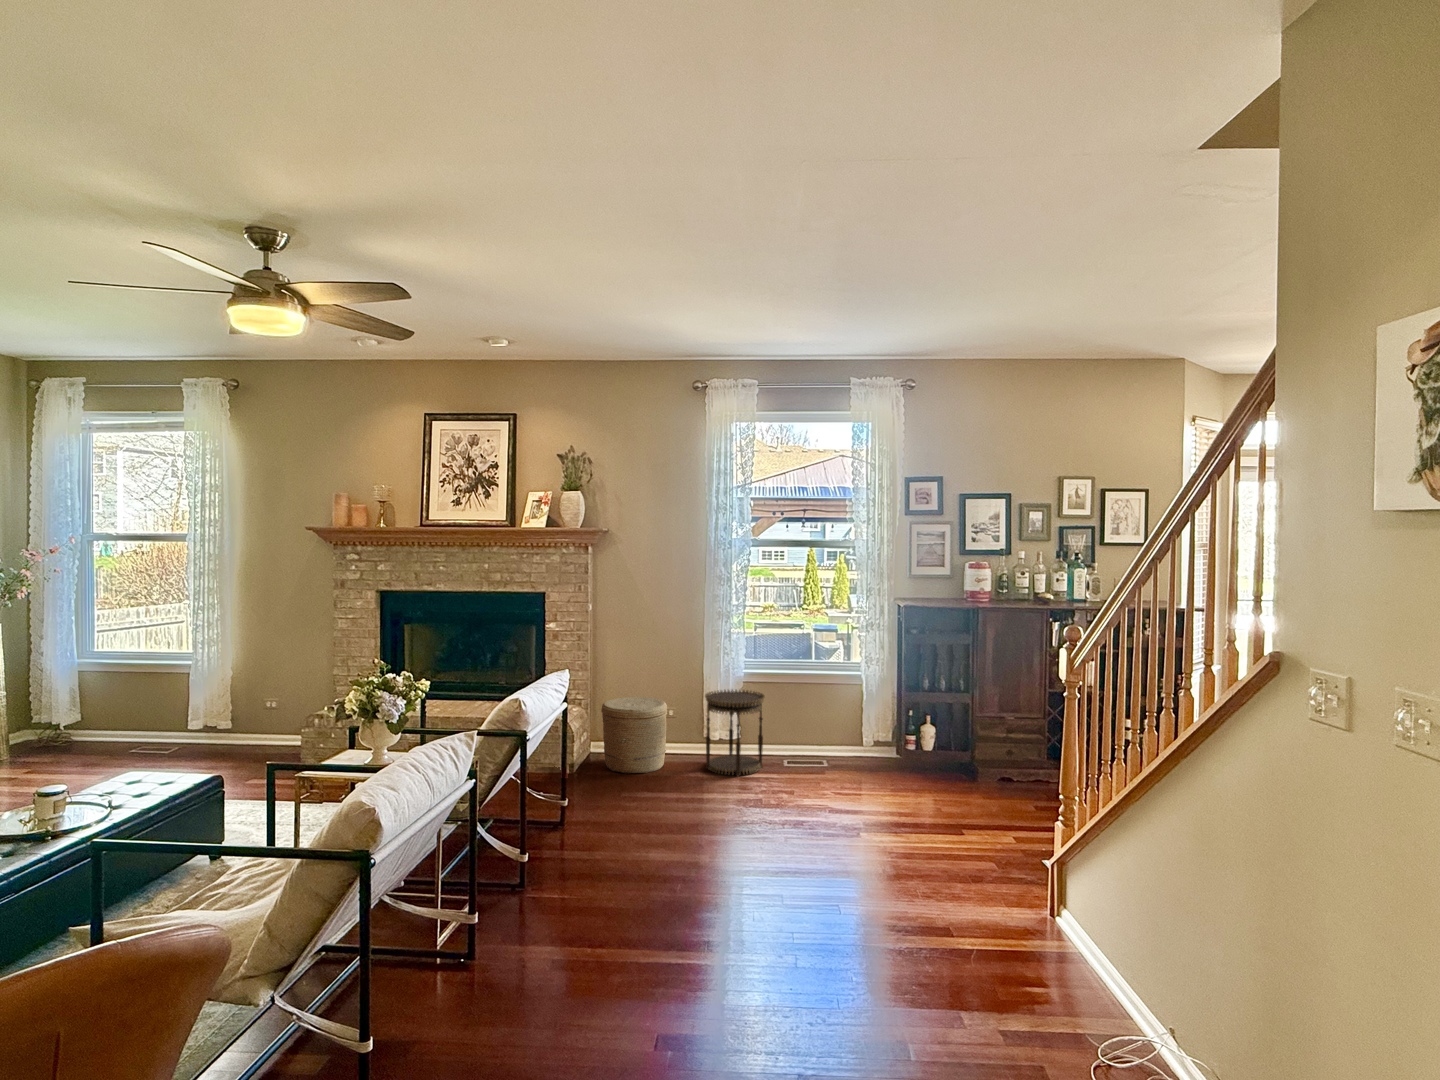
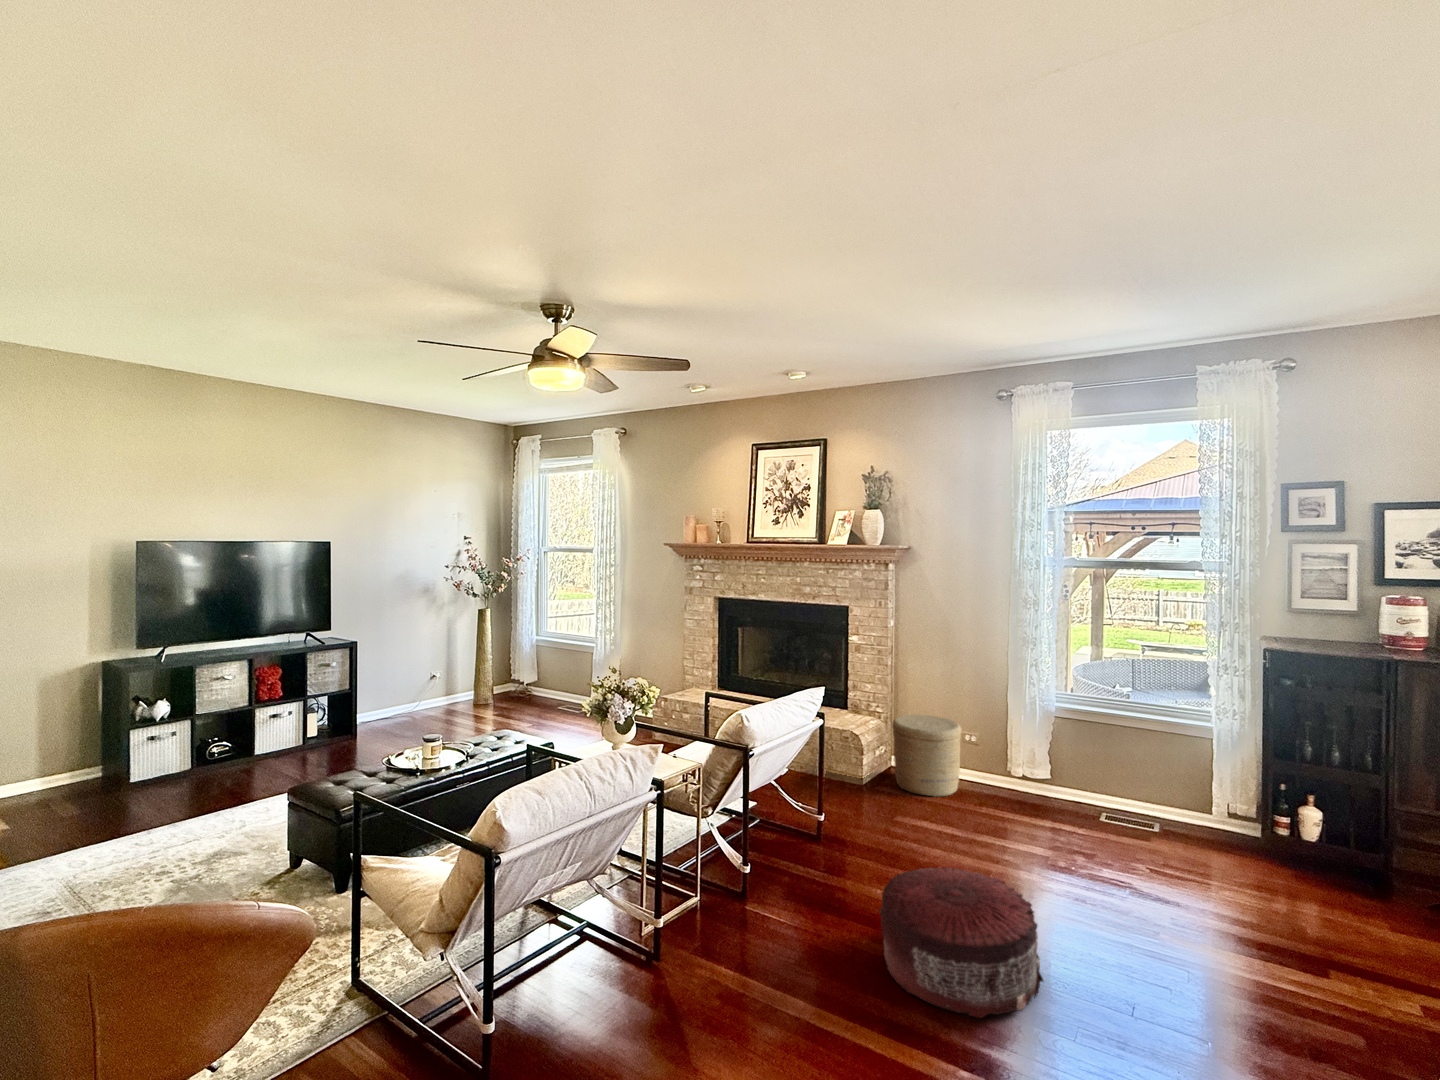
side table: present [705,690,765,777] -> none [1001,721,1074,822]
pouf: none [661,810,791,917] -> present [879,866,1043,1018]

